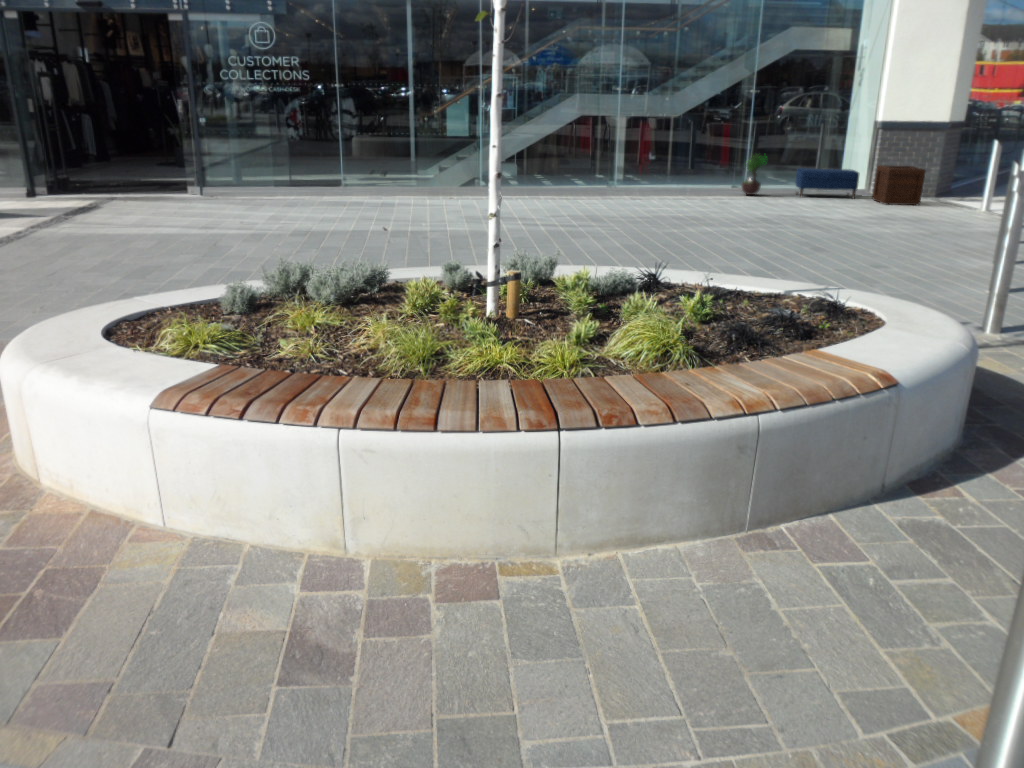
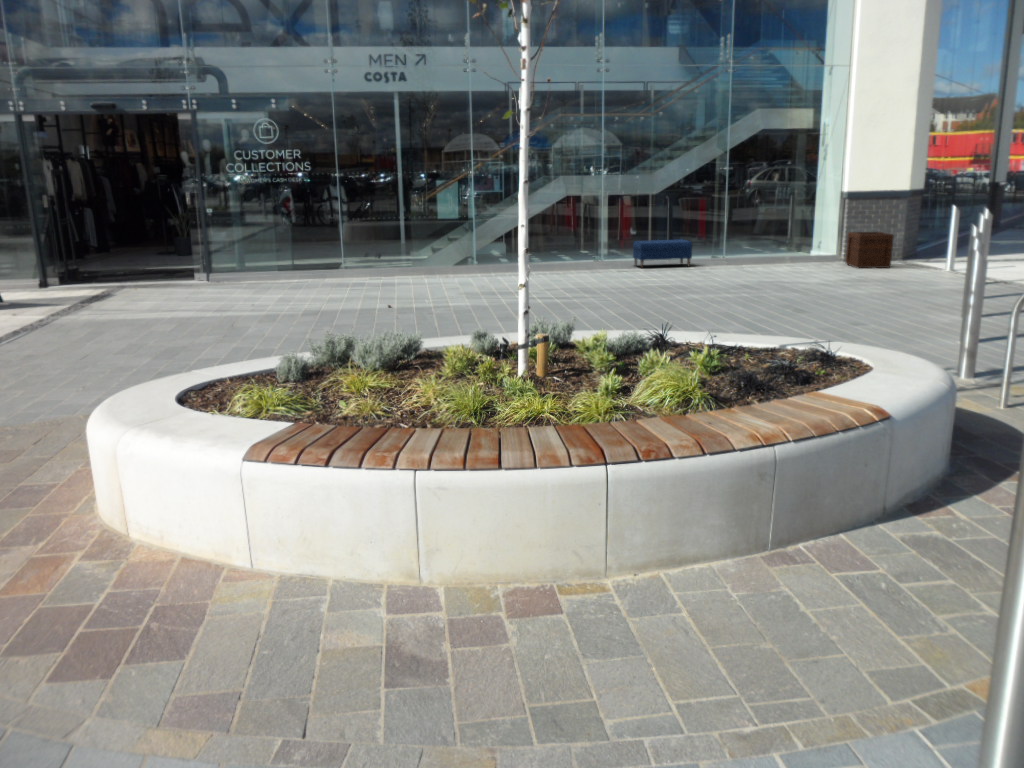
potted tree: present [742,155,765,195] -> none [721,222,746,264]
bench: present [796,168,859,198] -> present [633,239,692,268]

